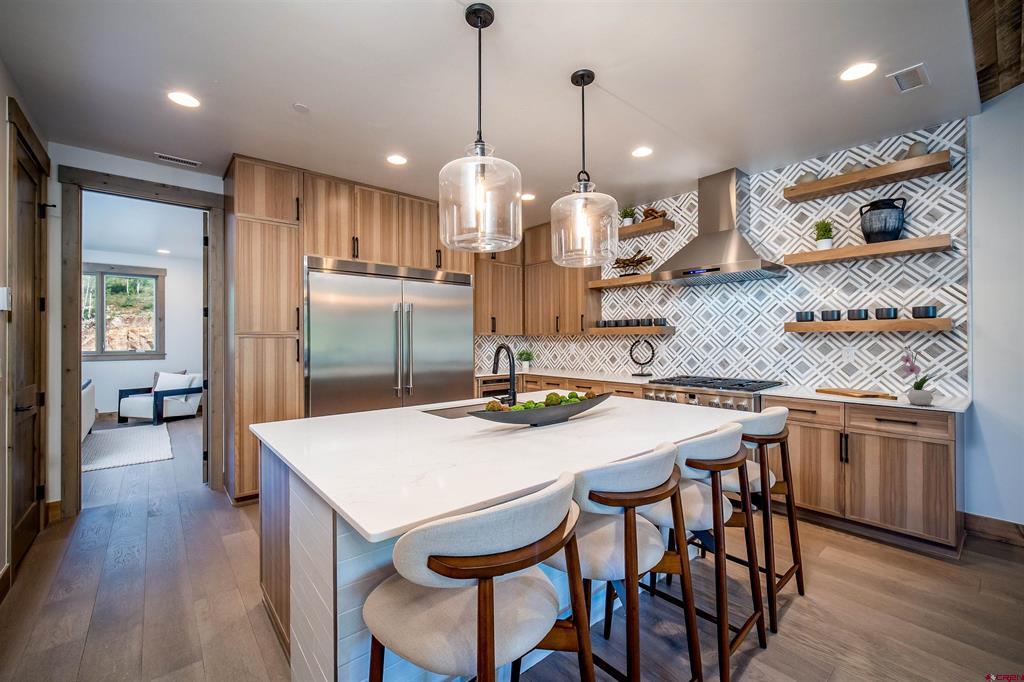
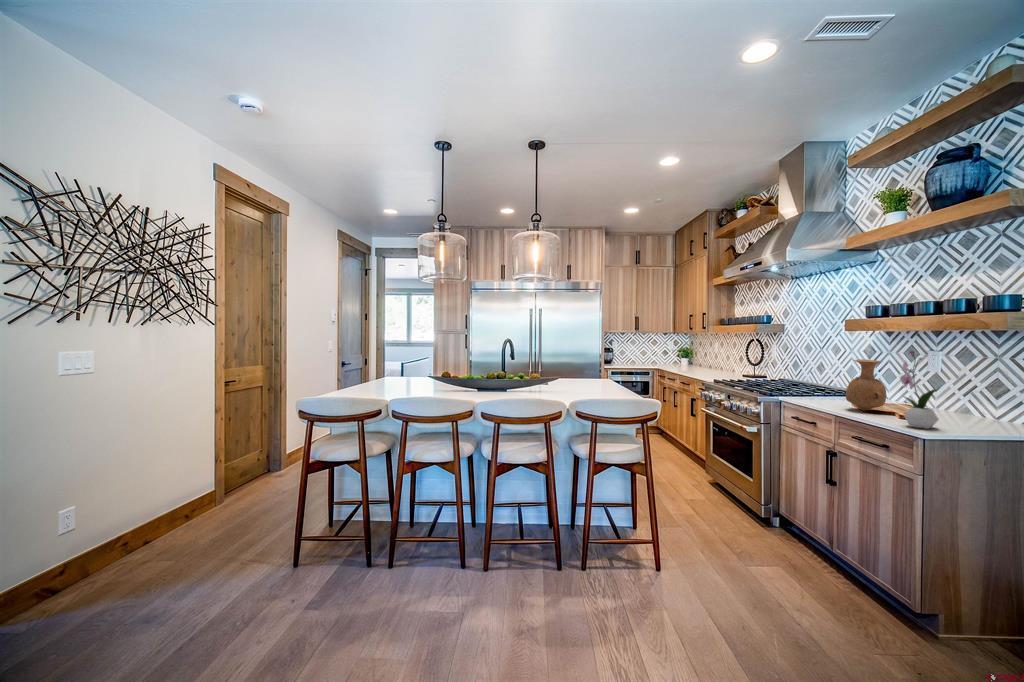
vase: none [823,354,863,396] -> present [846,359,886,411]

